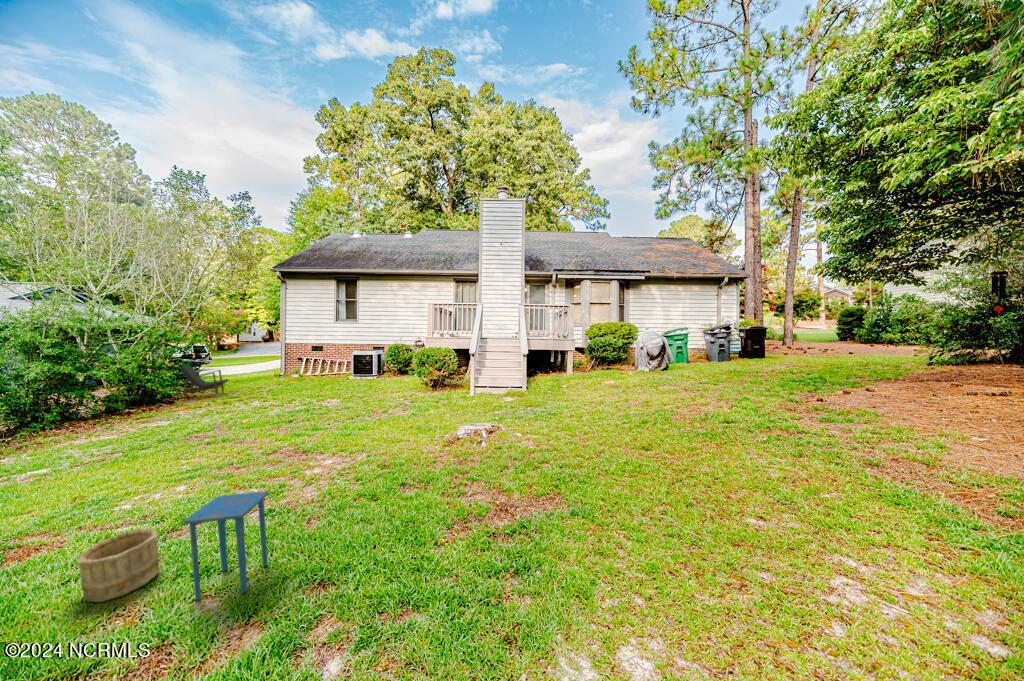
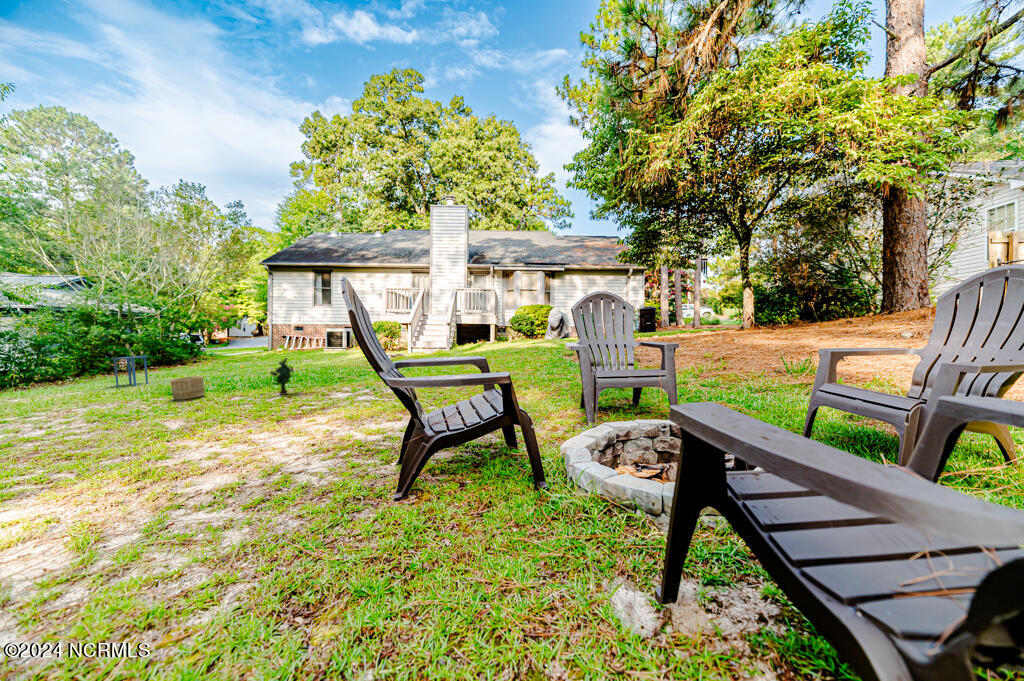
lounge chair: present [179,364,228,400] -> none [189,334,227,360]
side table: present [184,491,269,600] -> present [112,356,148,387]
decorative plant: none [295,498,347,585] -> present [270,358,294,395]

